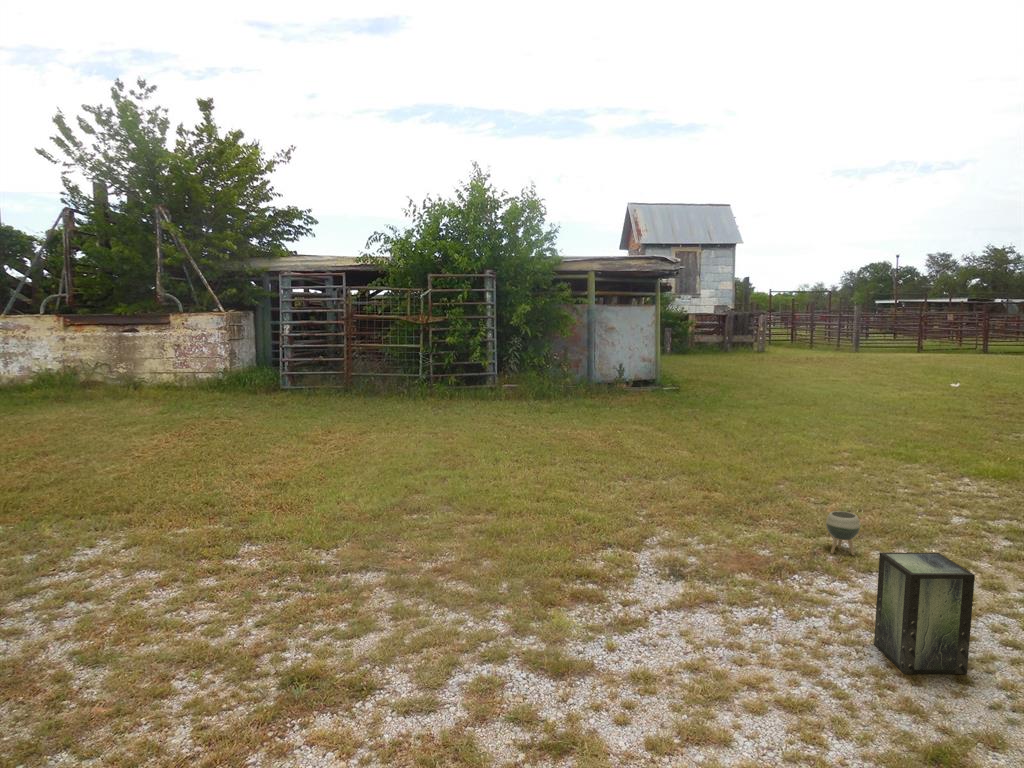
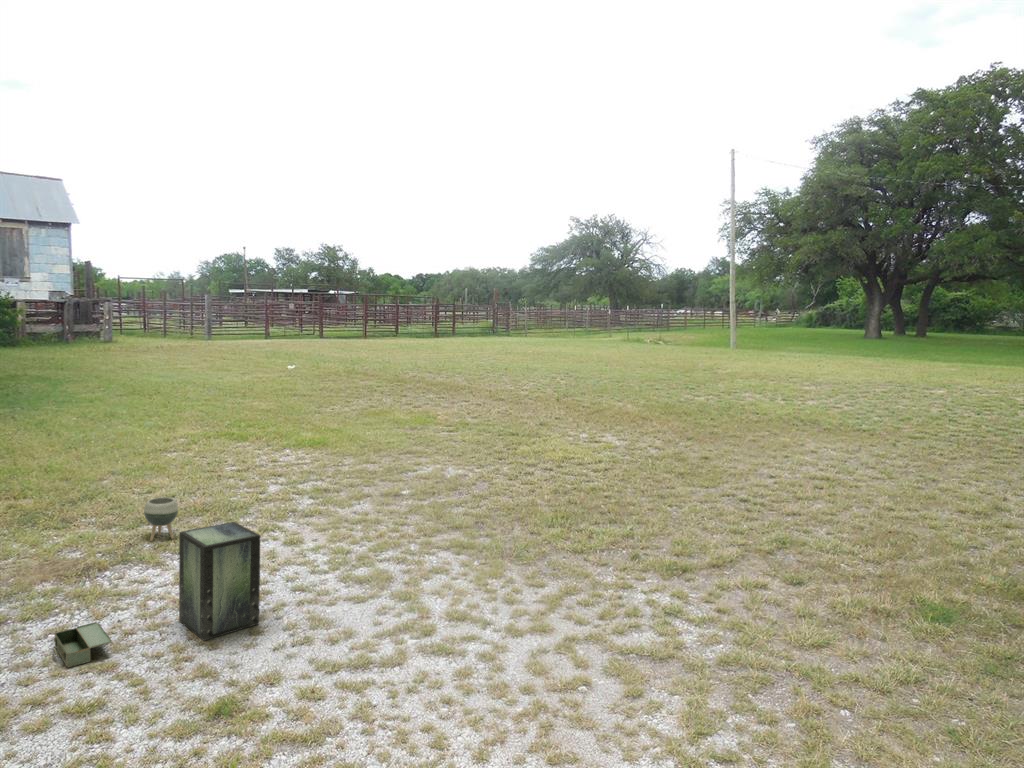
toolbox: none [760,623,813,660] -> present [54,623,112,667]

